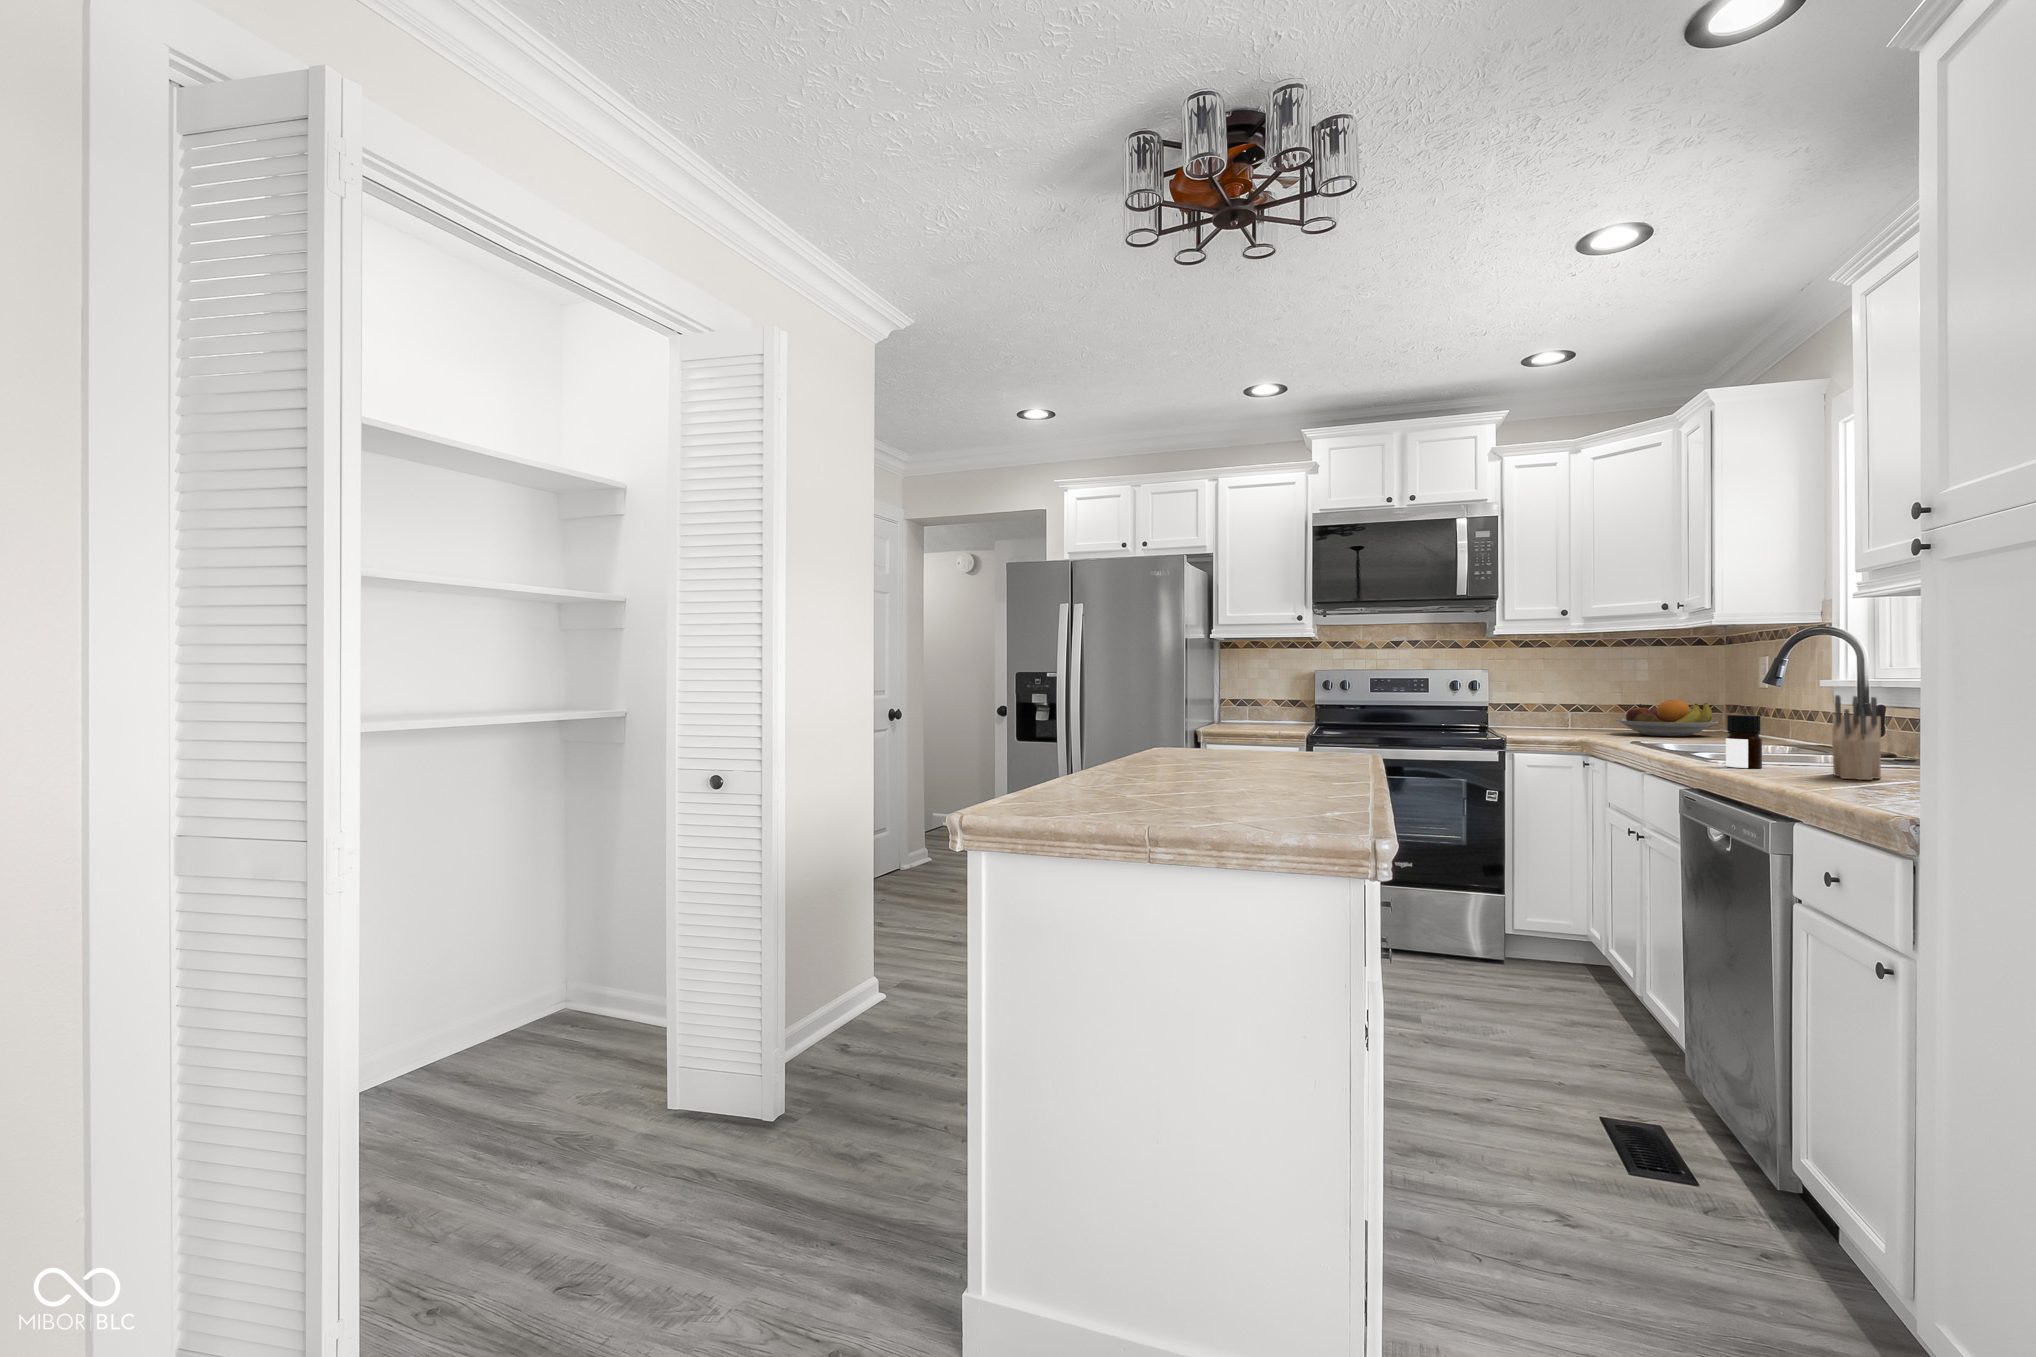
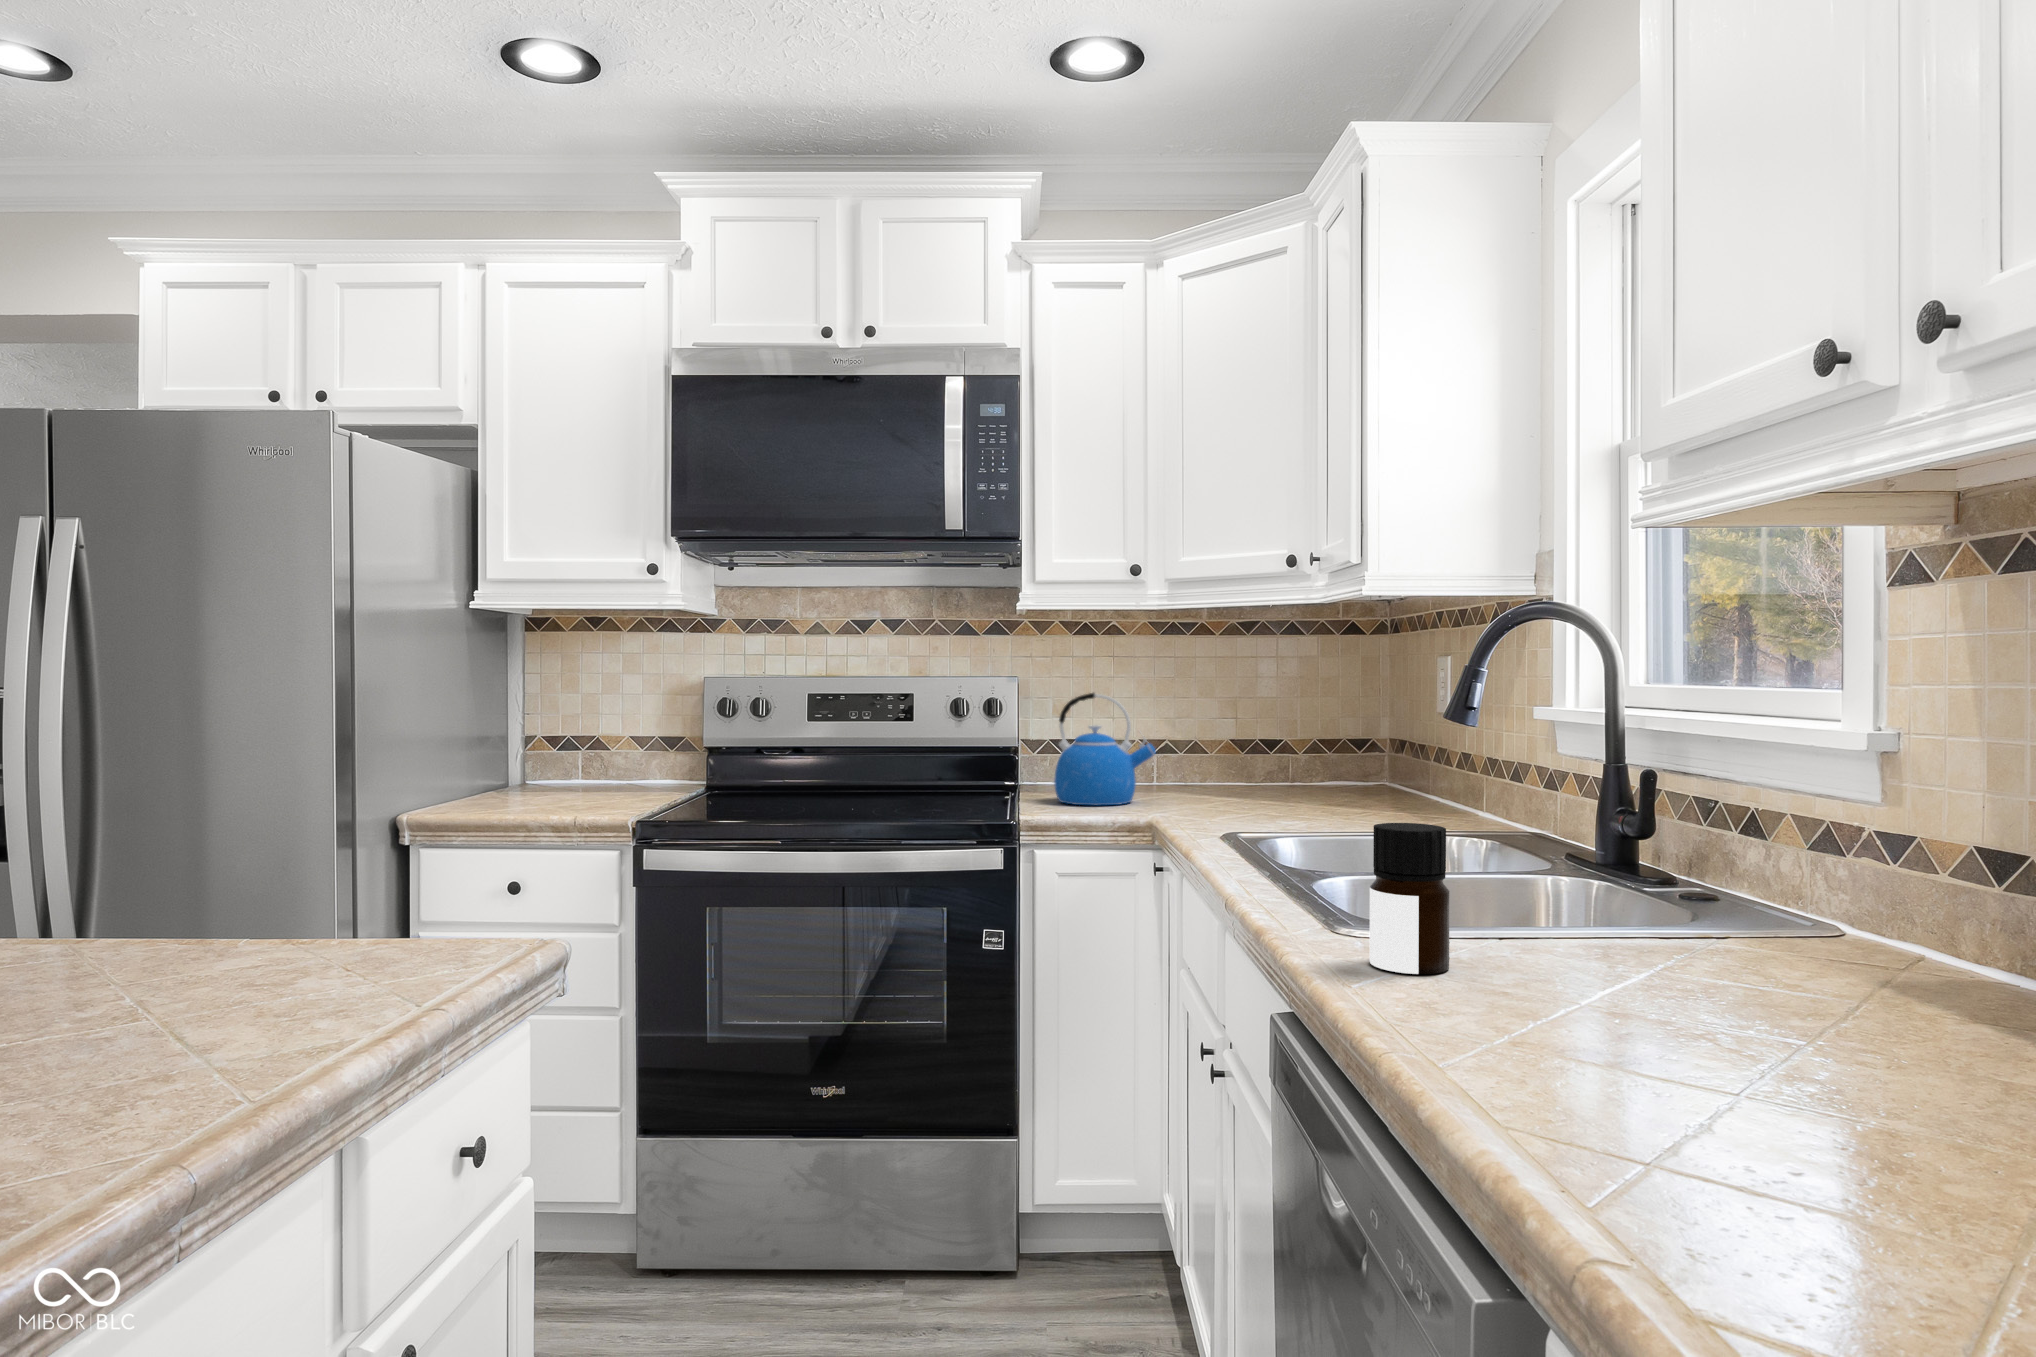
kettle: none [1517,677,1579,735] -> present [1054,693,1156,805]
knife block: present [1832,695,1881,780] -> none [1618,801,1764,1064]
fruit bowl: present [1616,700,1718,736] -> none [1218,736,1375,804]

